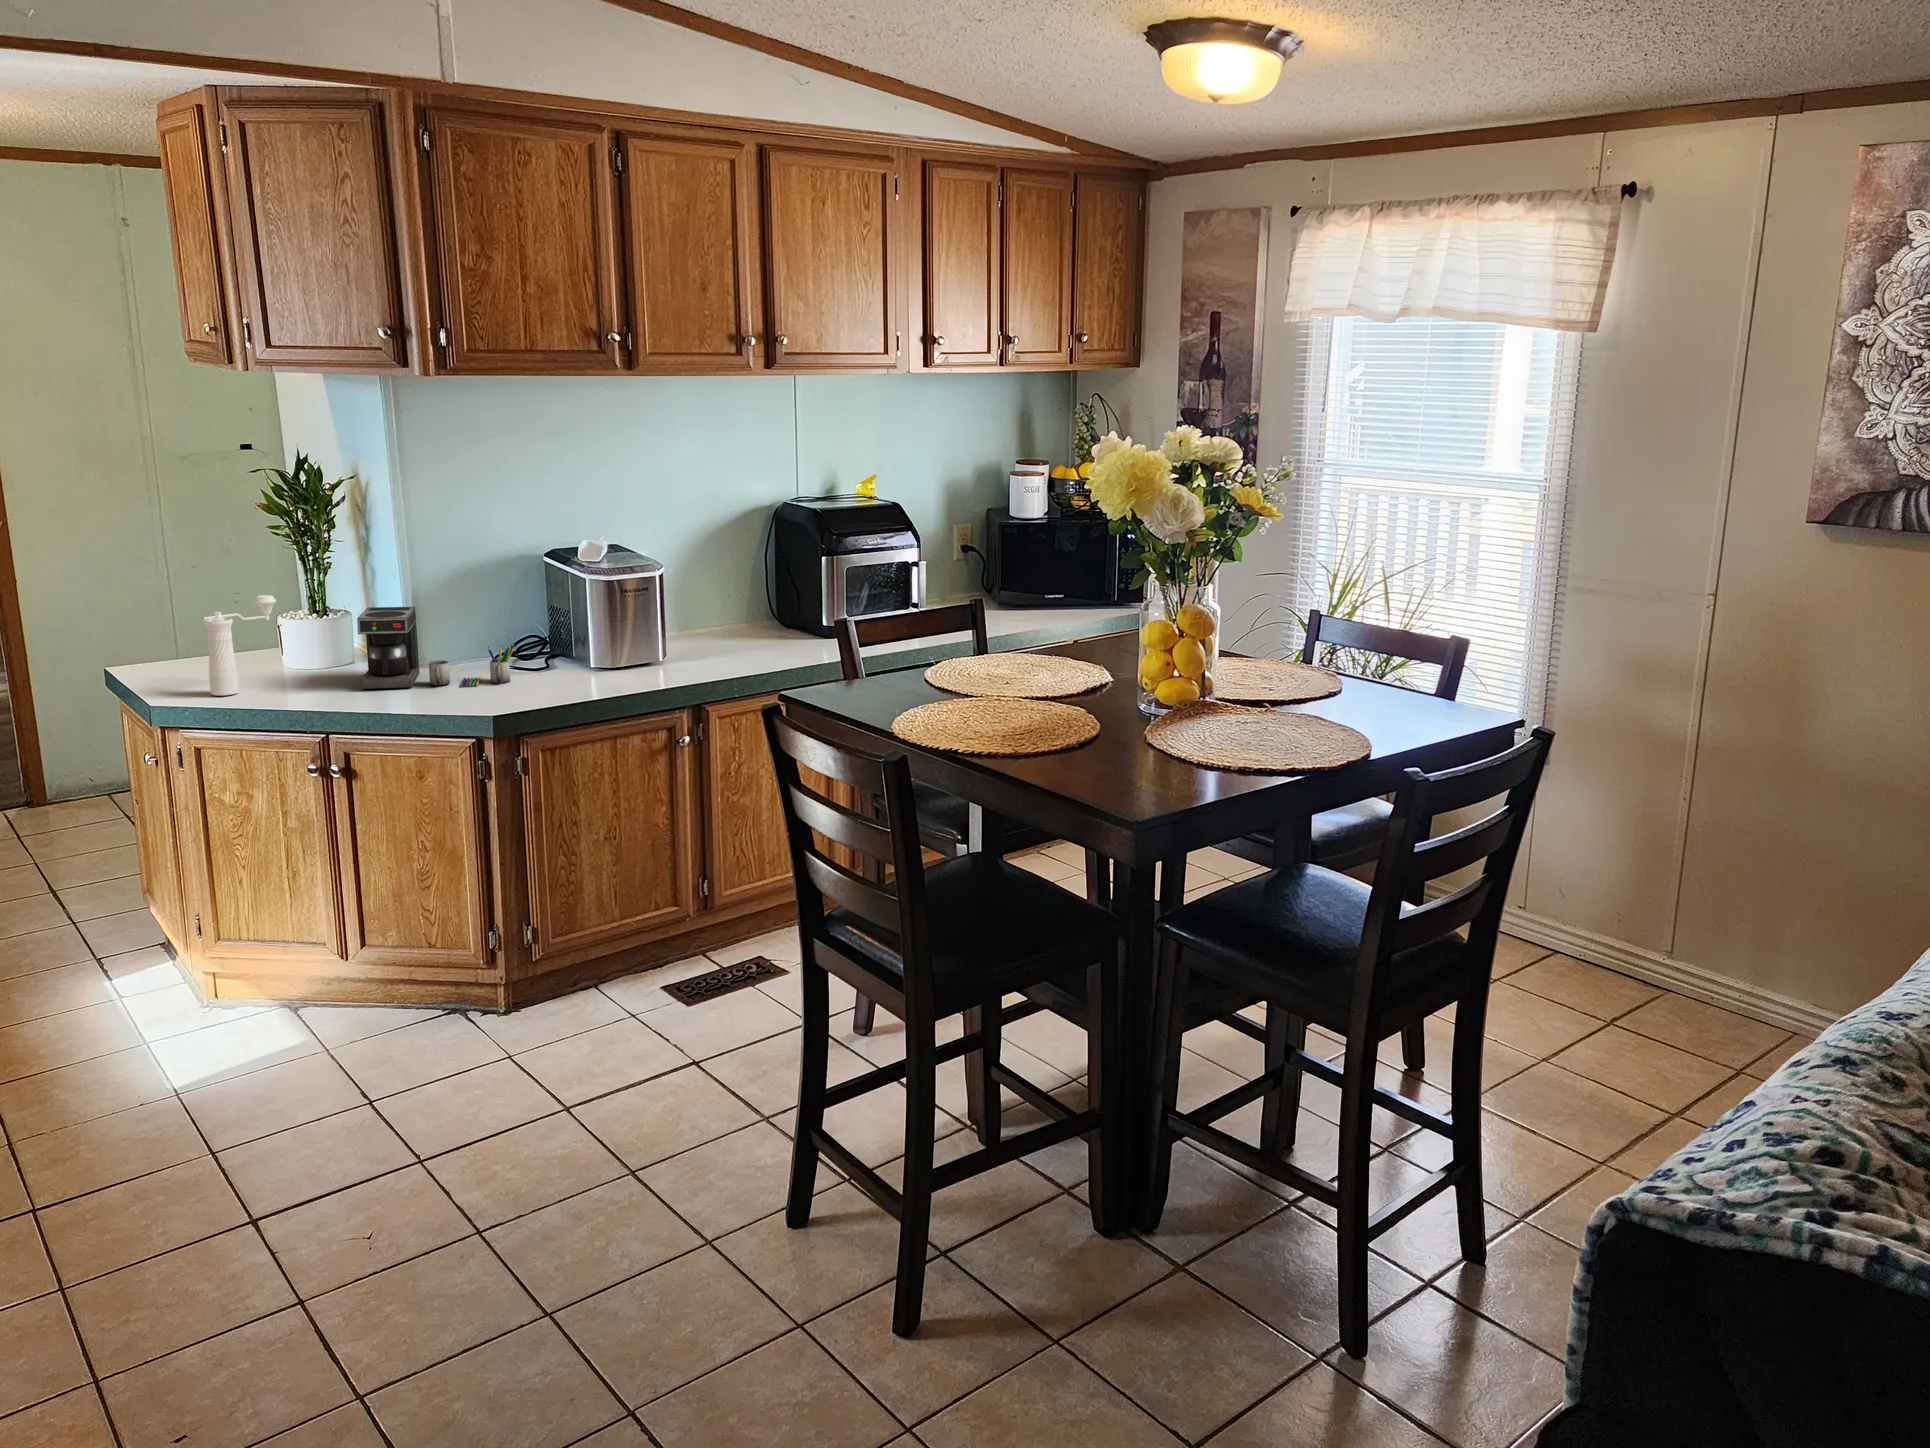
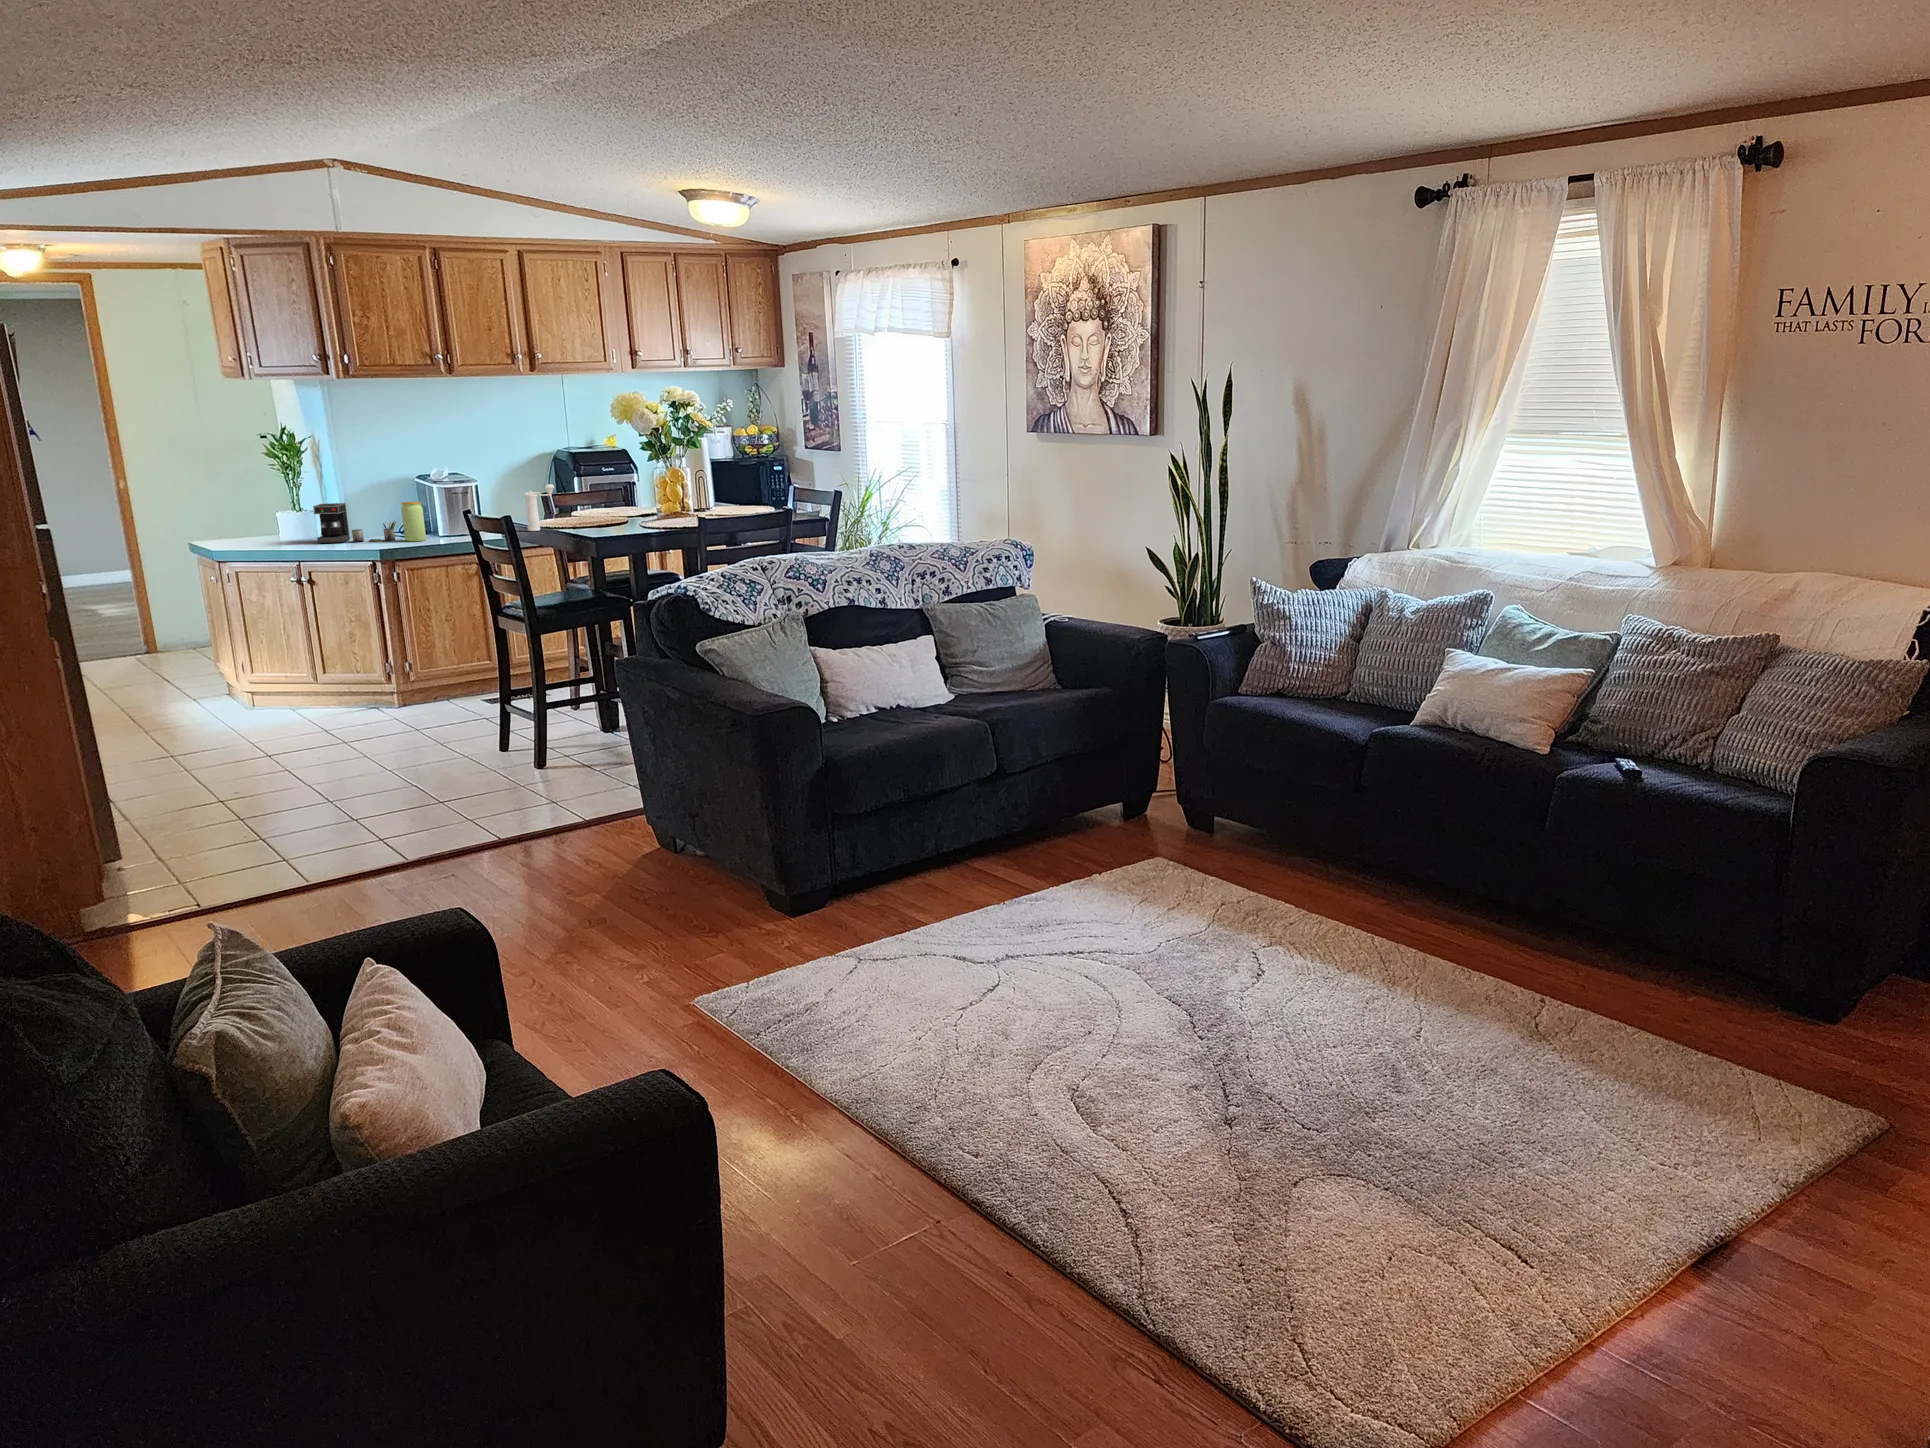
pepper mill: present [203,595,276,696] -> present [525,484,554,531]
jar: none [530,611,573,690] -> present [401,502,426,541]

